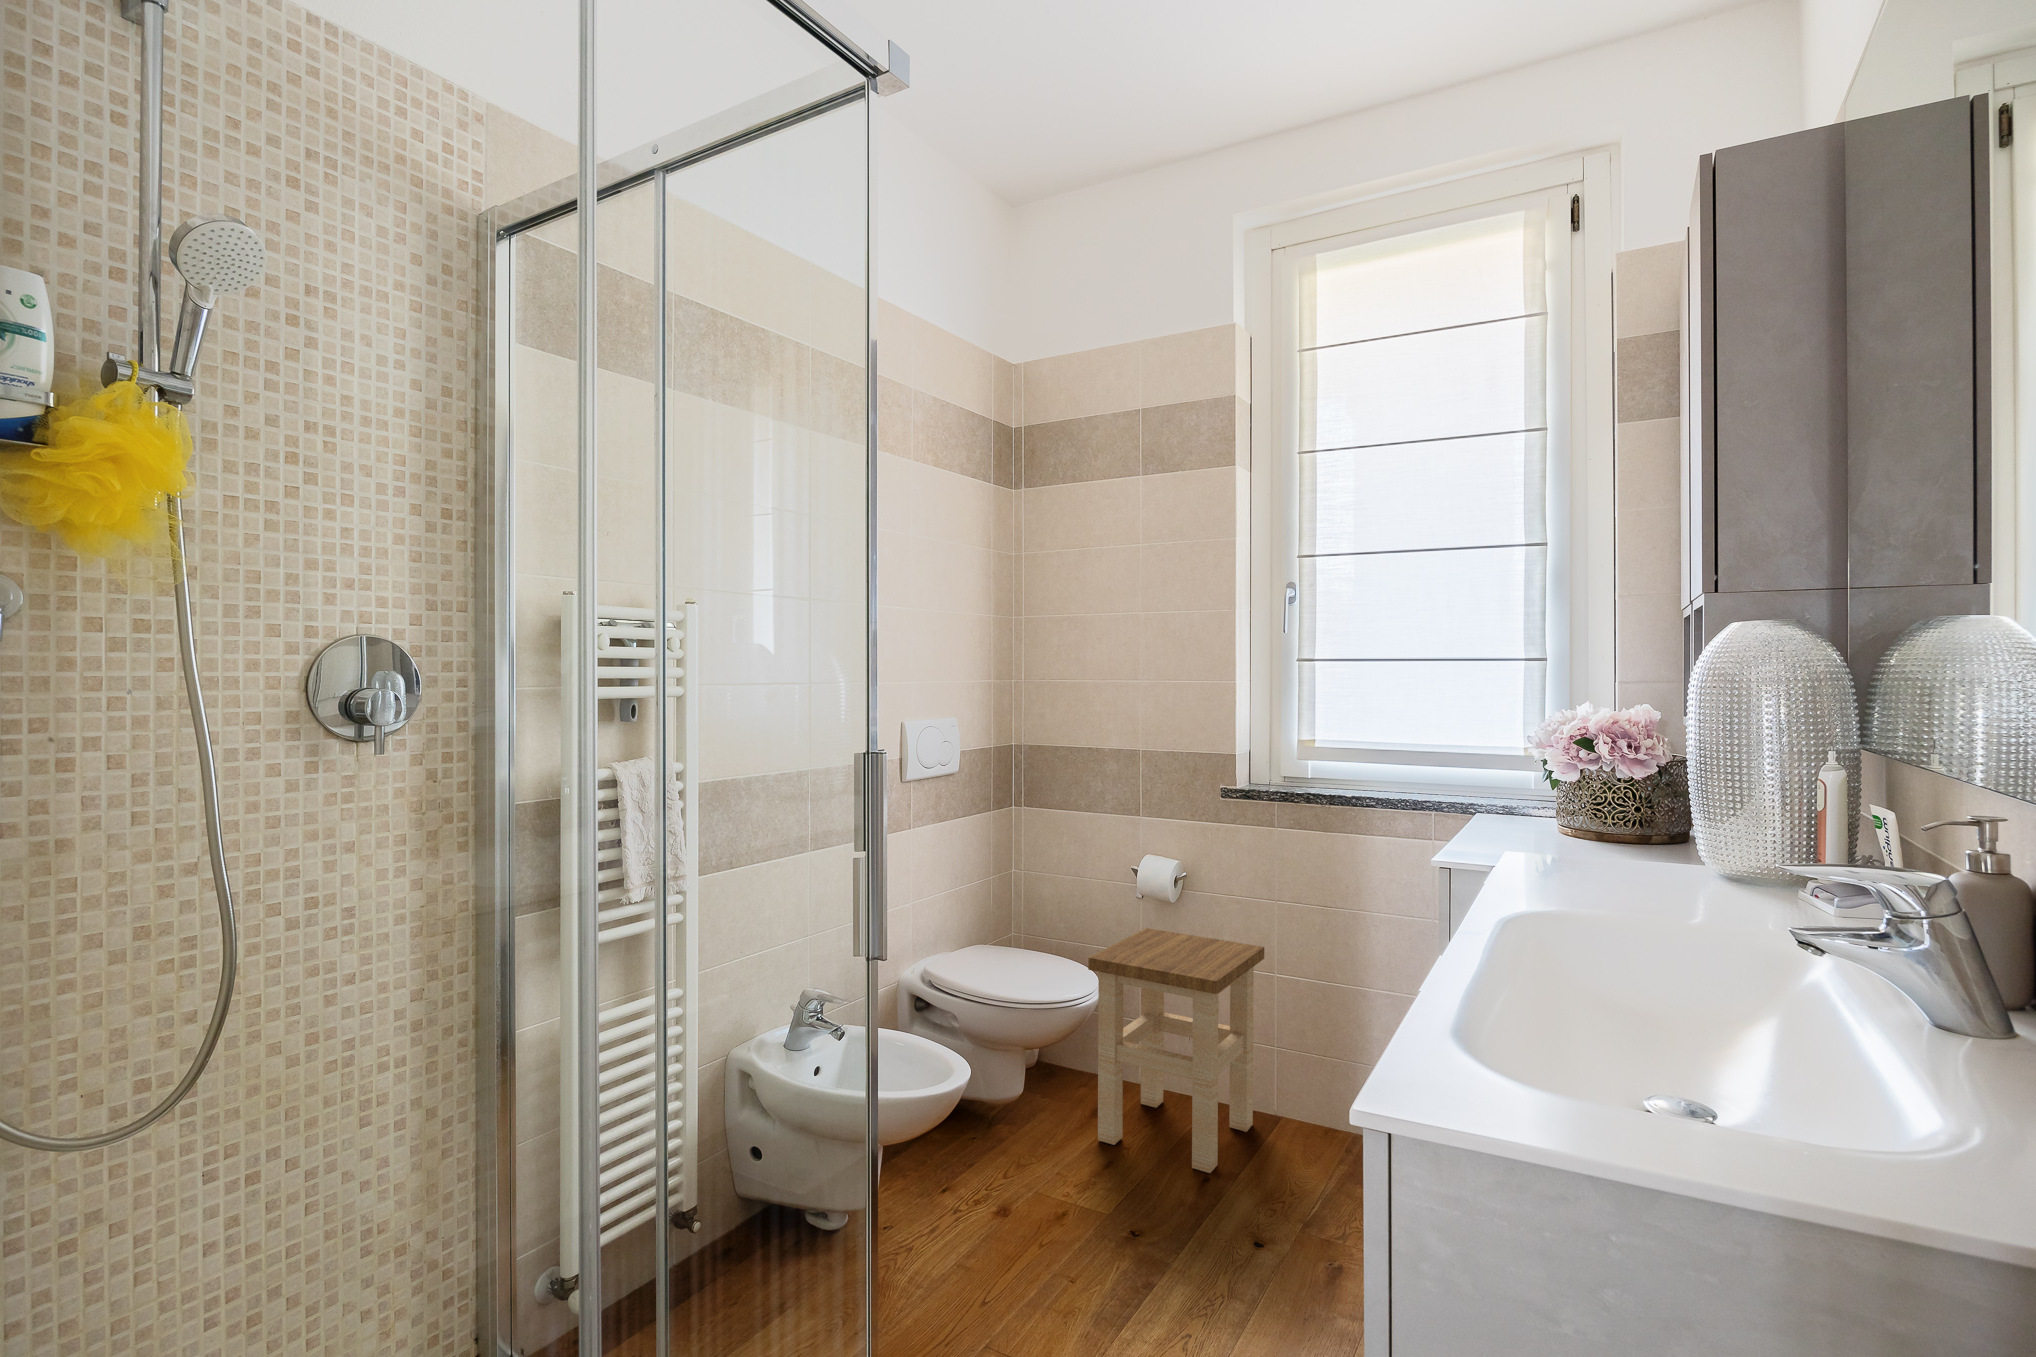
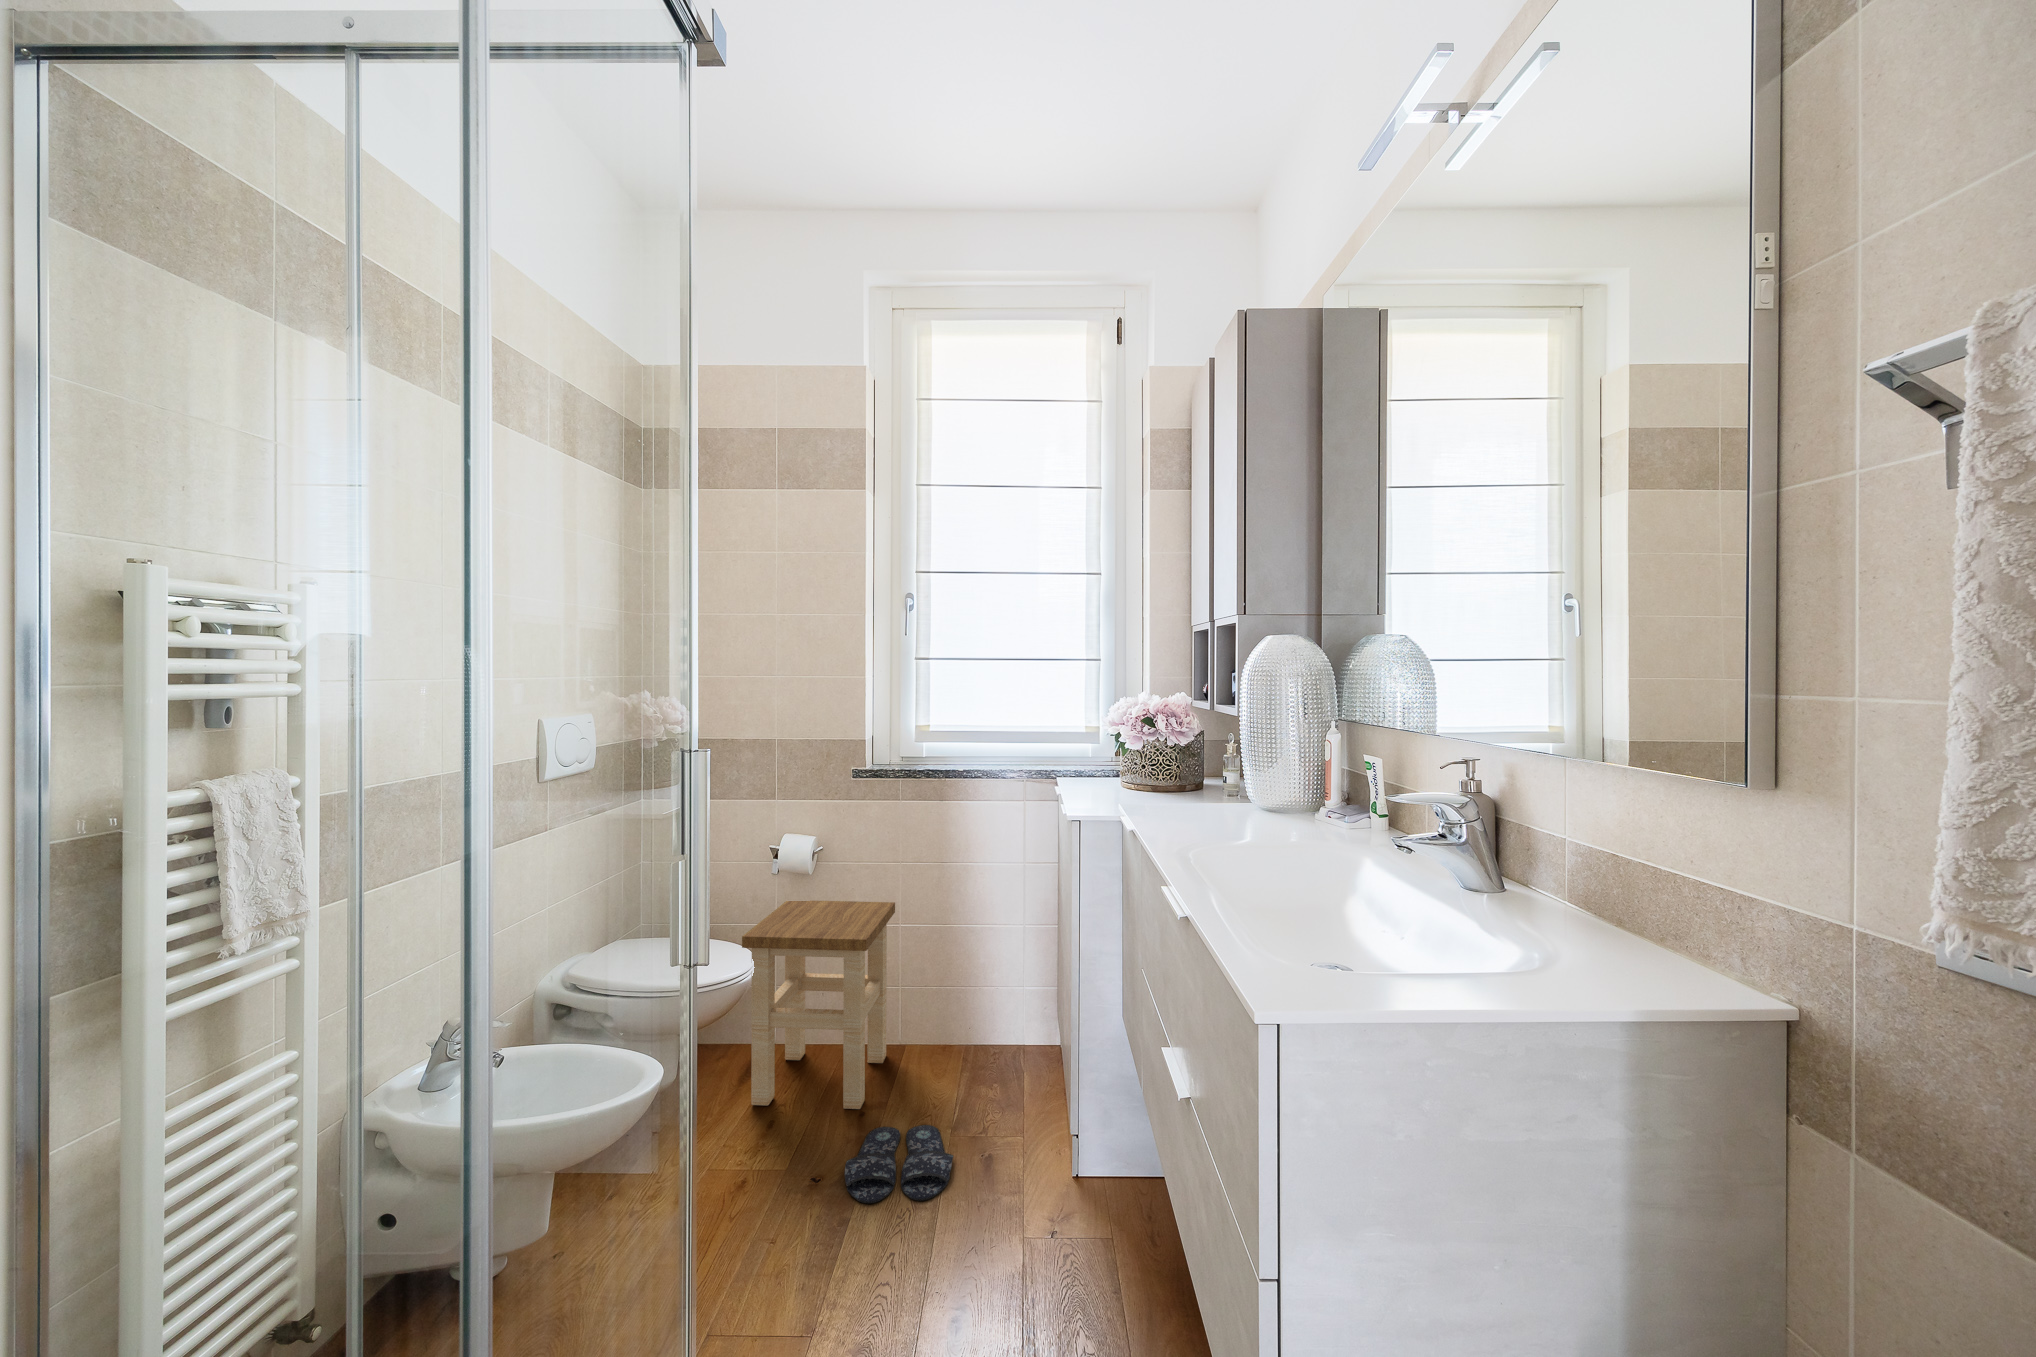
slippers: none [1177,1197,1306,1286] -> present [845,1125,953,1203]

